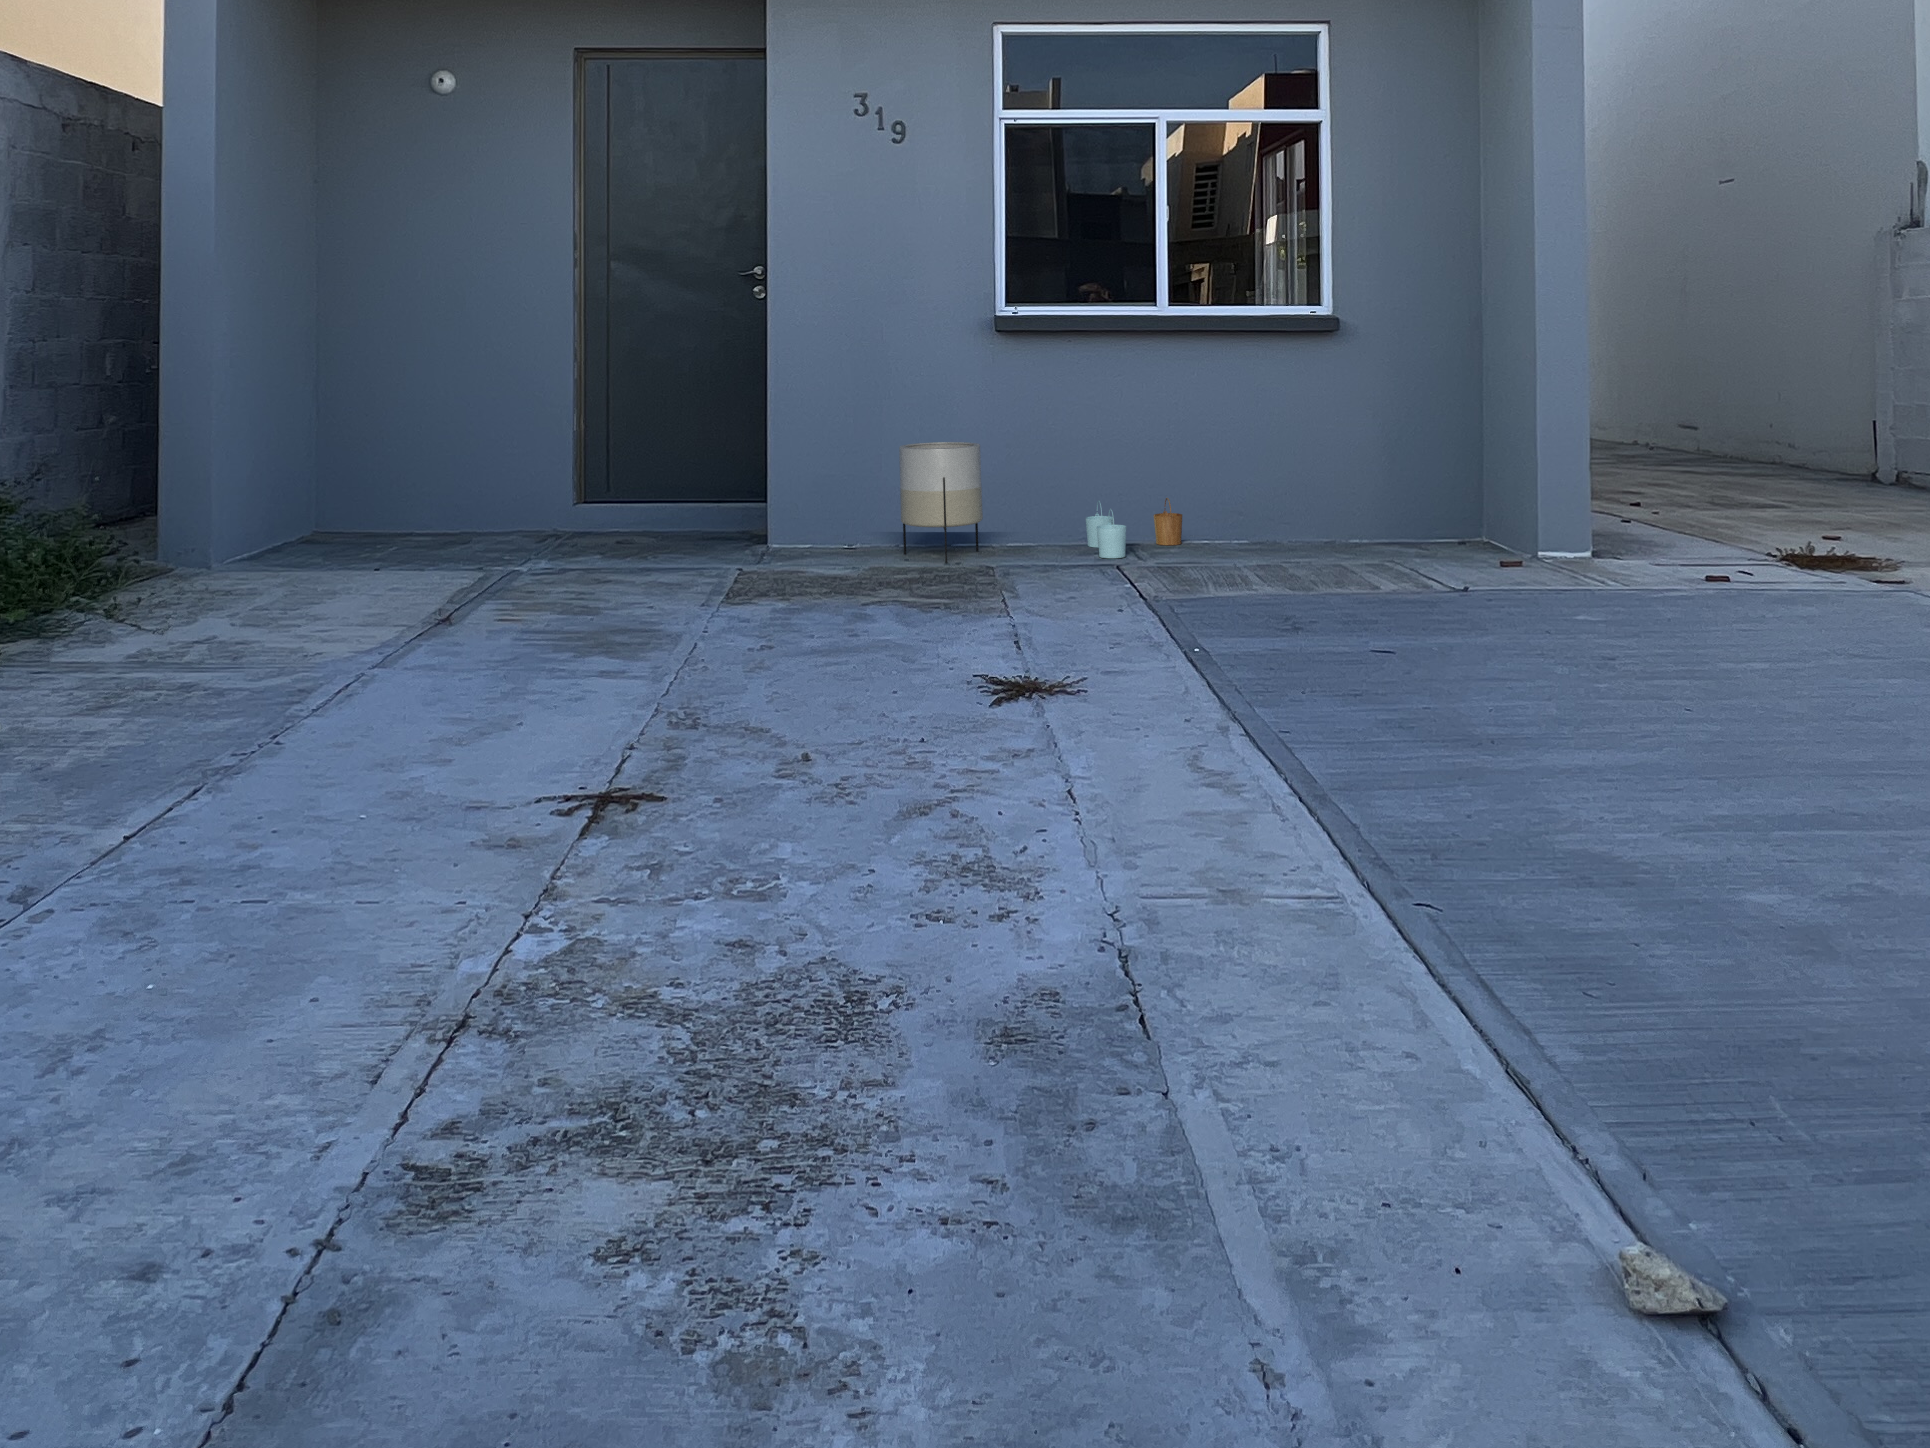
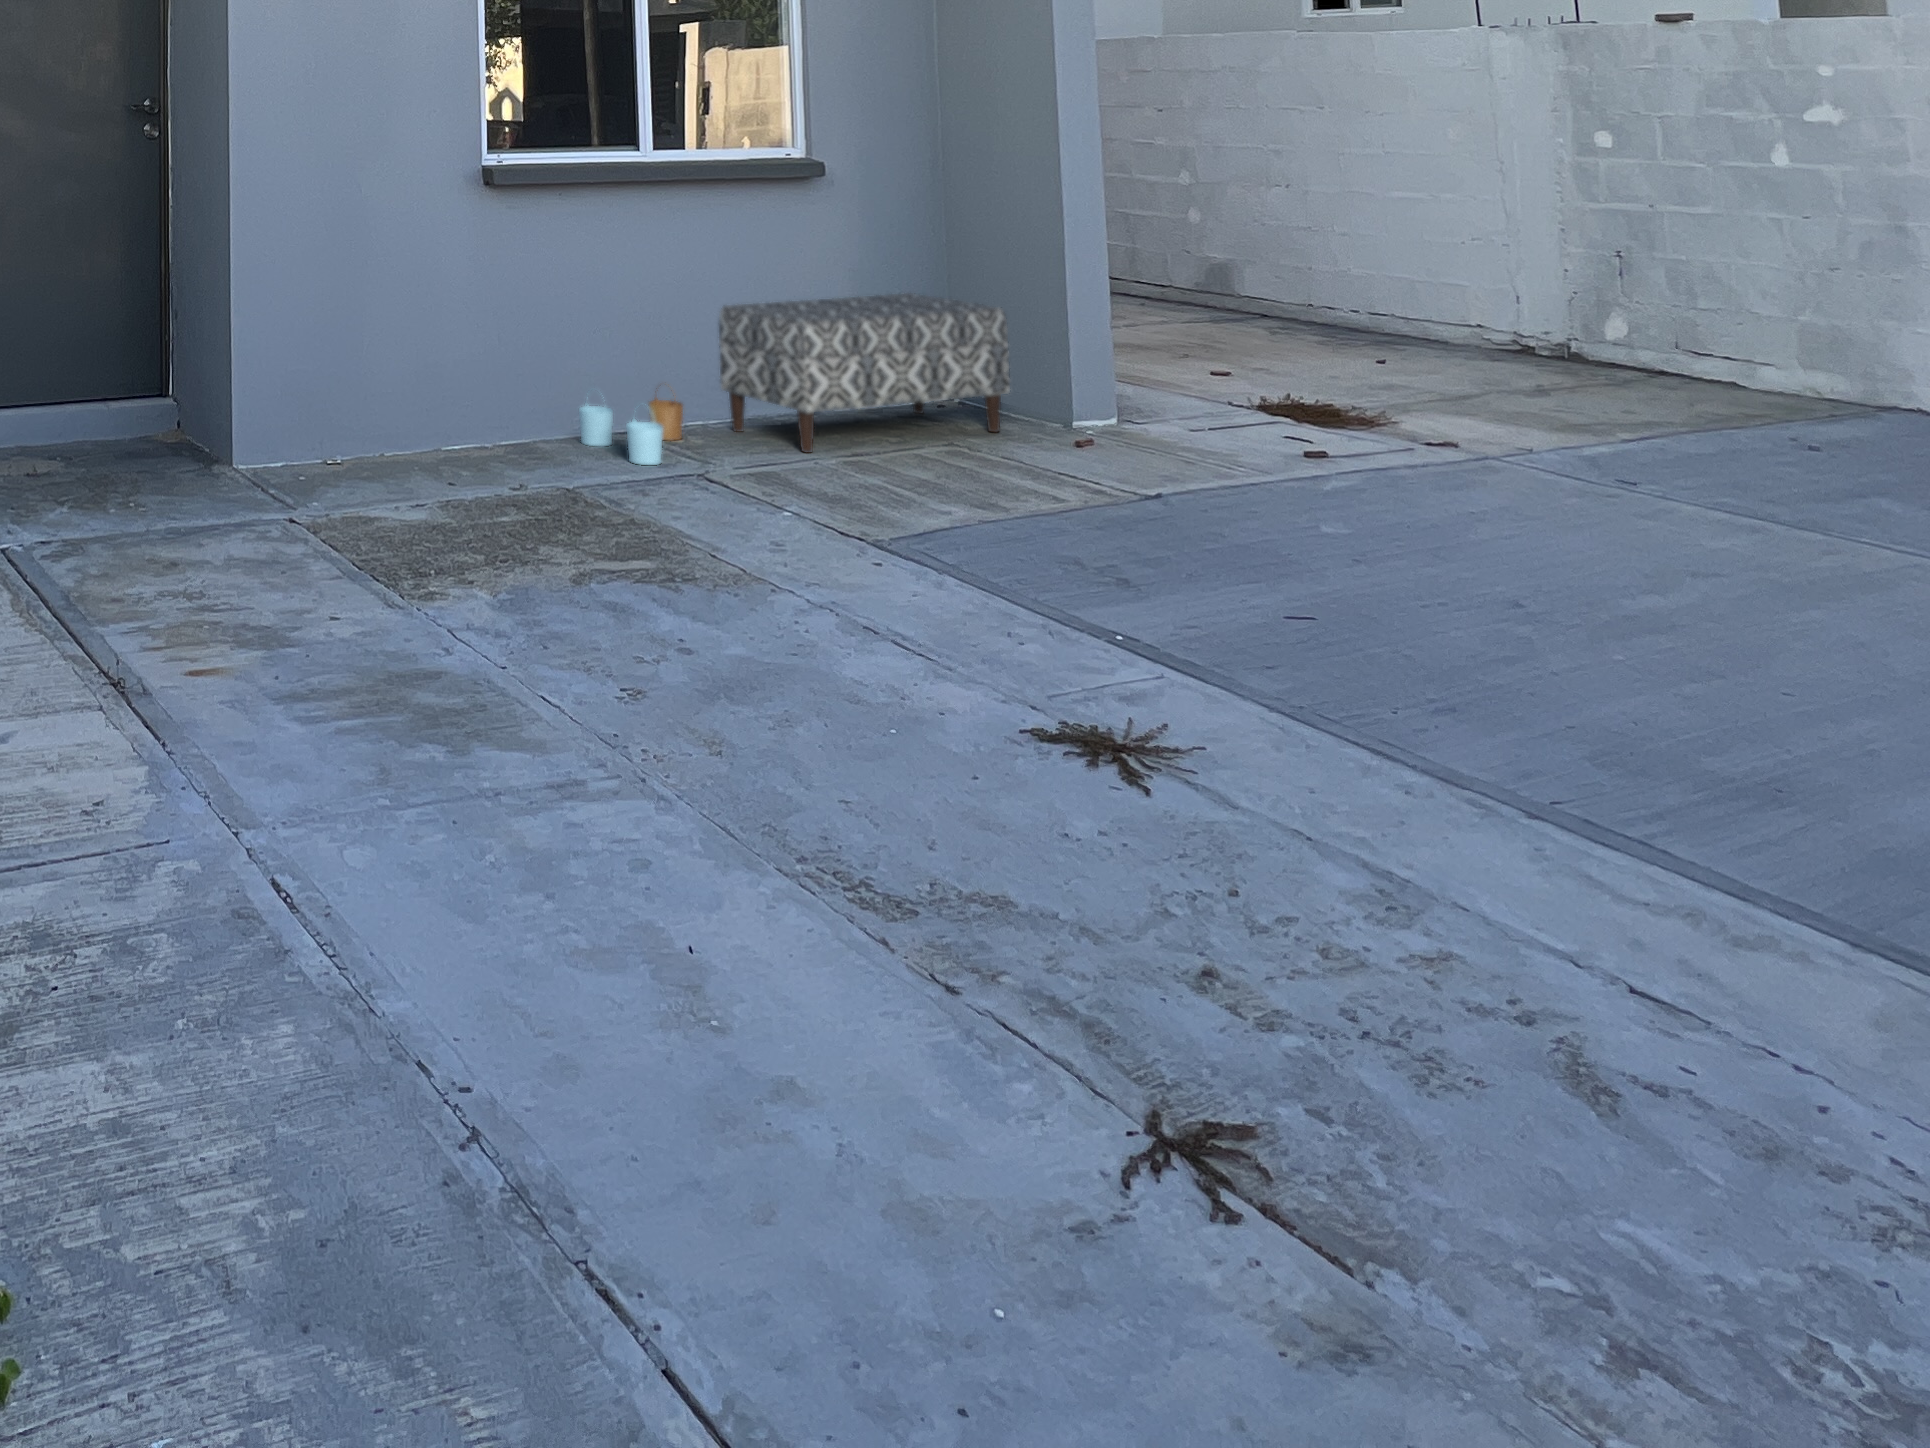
bench: none [1226,427,1485,554] -> present [719,293,1010,452]
planter: present [899,442,983,563] -> none [388,321,494,478]

